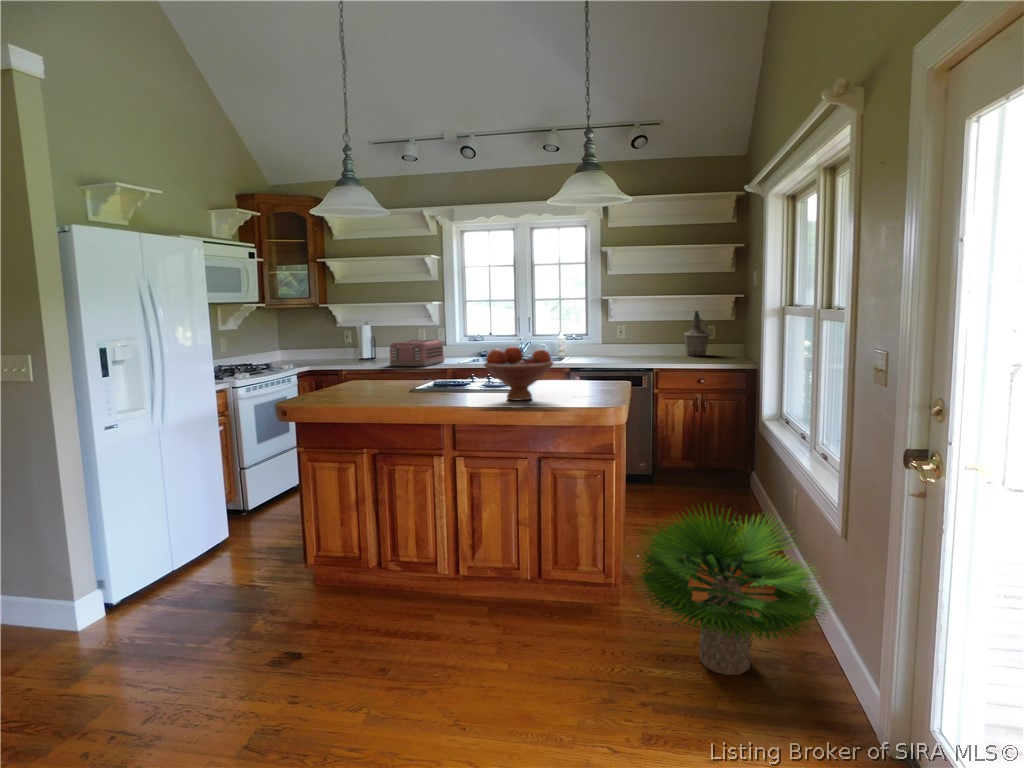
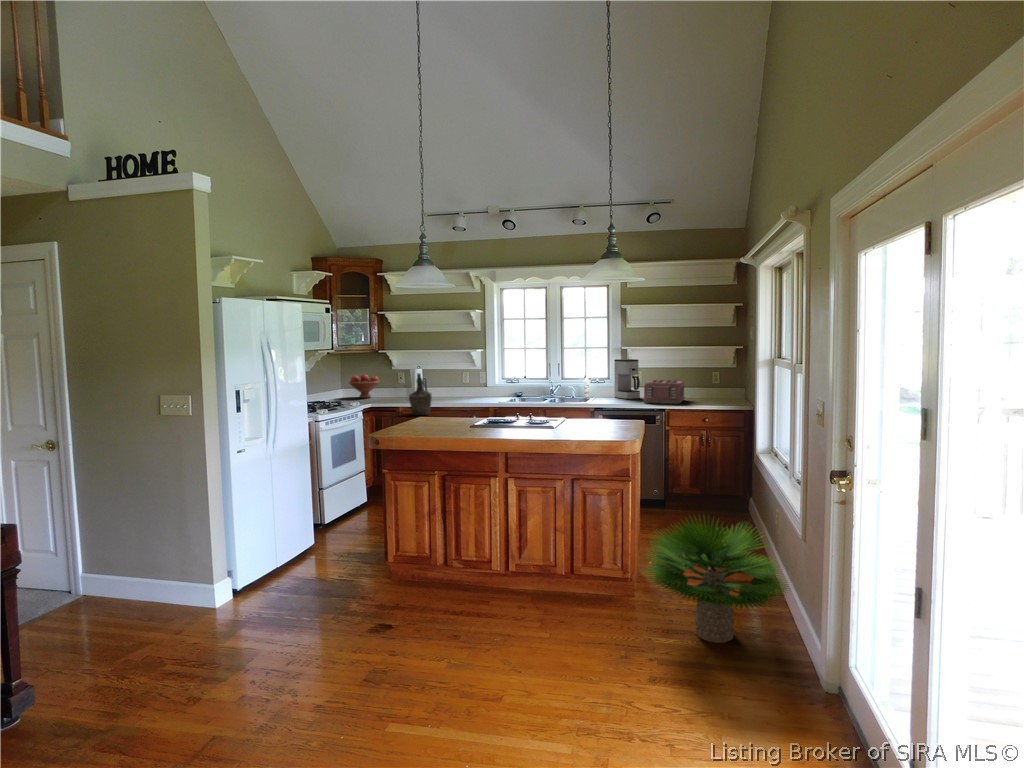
bottle: present [684,310,710,356] -> present [409,373,432,415]
coffee maker: none [593,312,623,358] -> present [614,359,640,399]
toaster: present [390,340,444,366] -> present [643,380,685,404]
fruit bowl: present [484,346,553,400] -> present [349,374,380,398]

